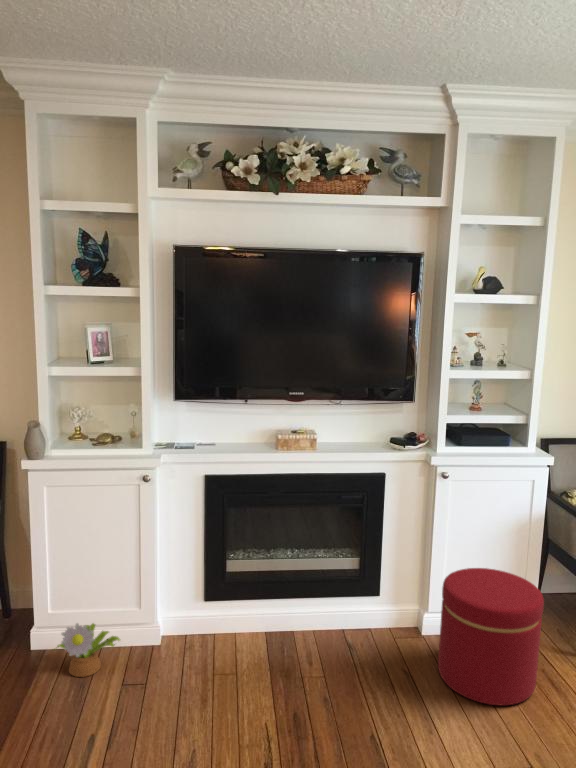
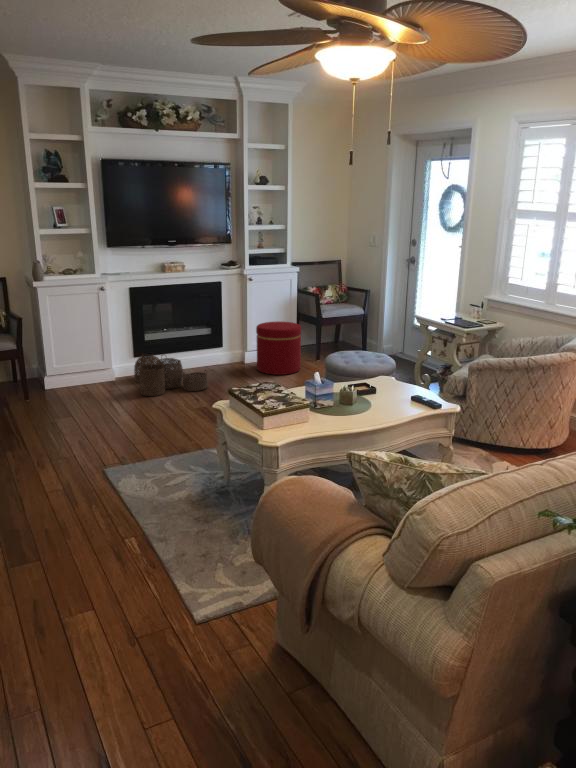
woven basket: none [168,603,314,730] -> present [134,354,208,396]
decorative plant: present [57,623,120,677] -> none [66,363,100,393]

